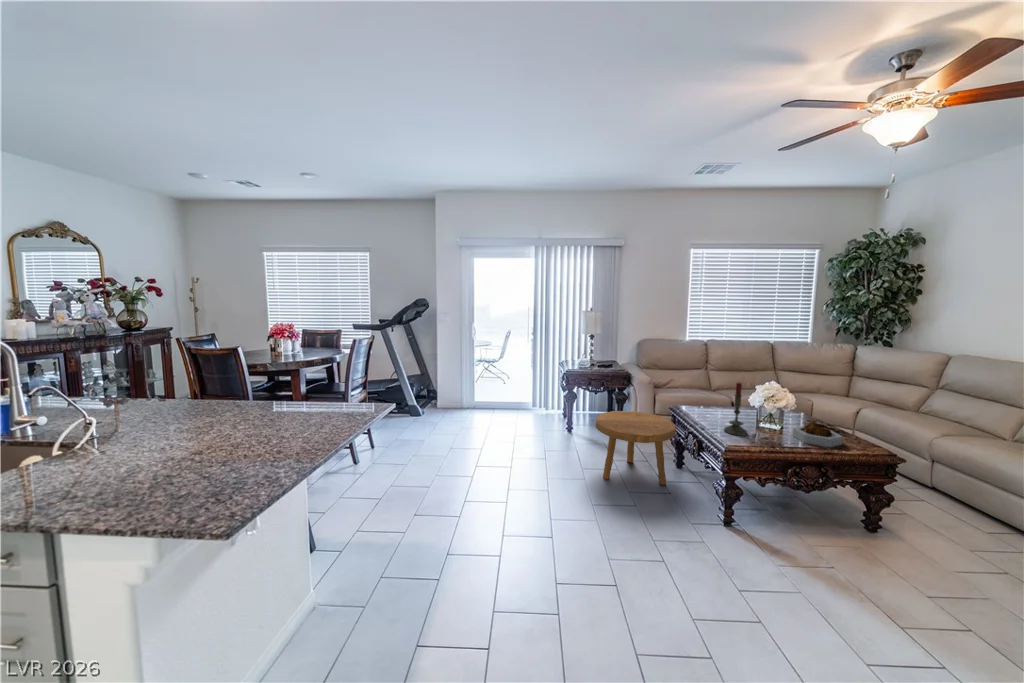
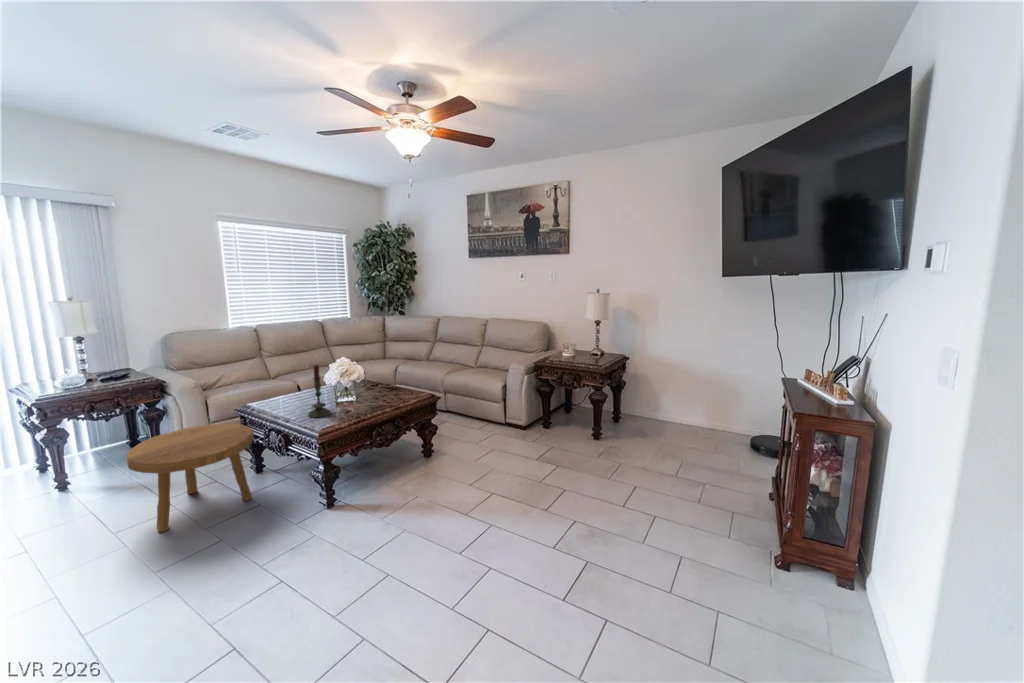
decorative bowl: present [793,423,843,447] -> none [366,385,401,405]

